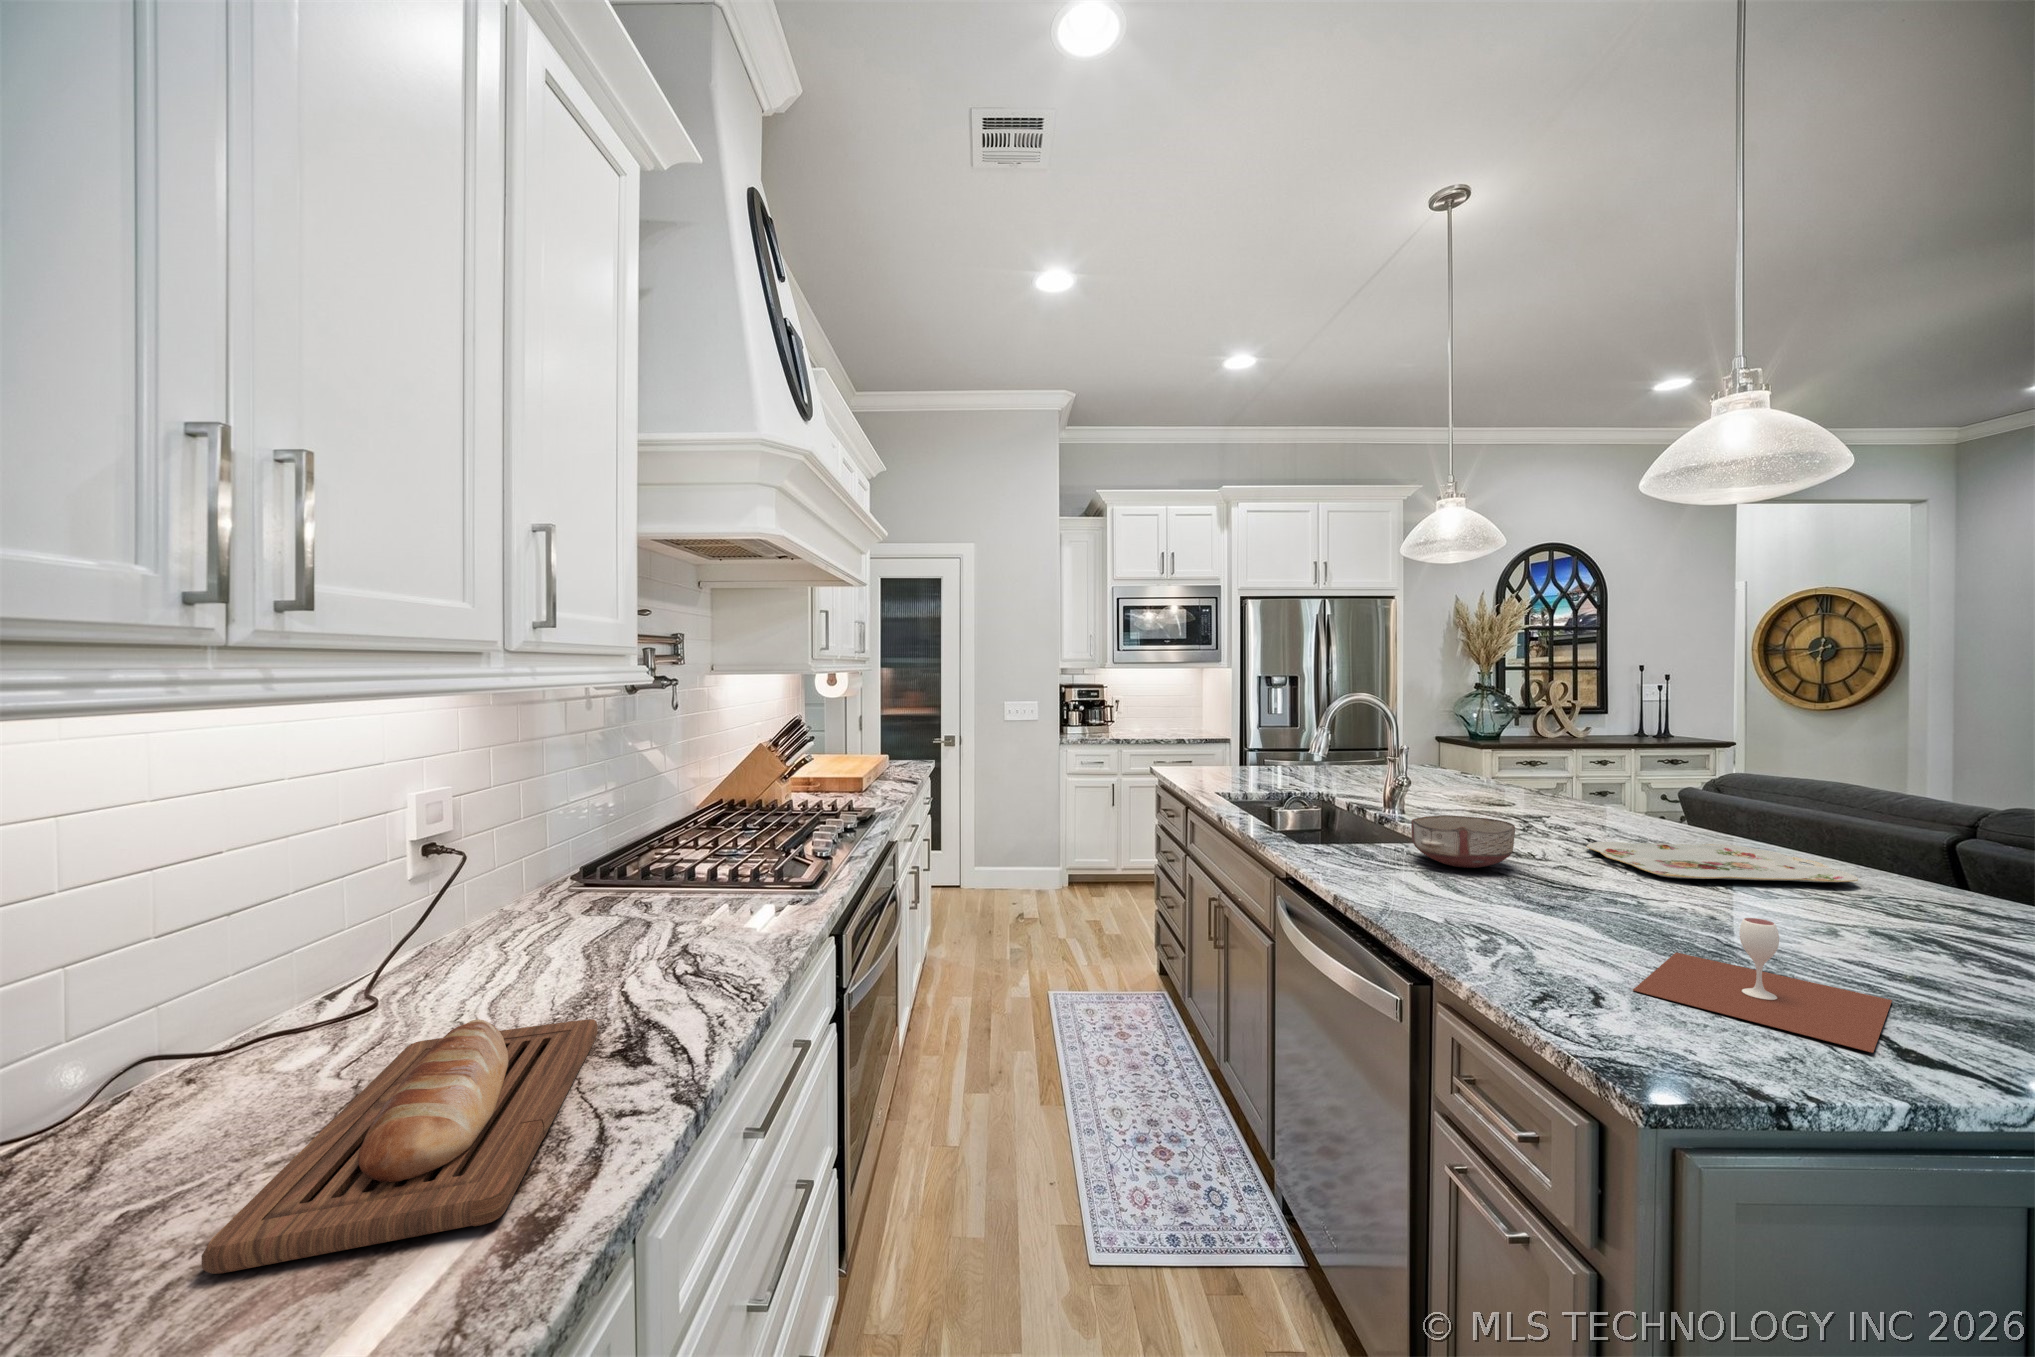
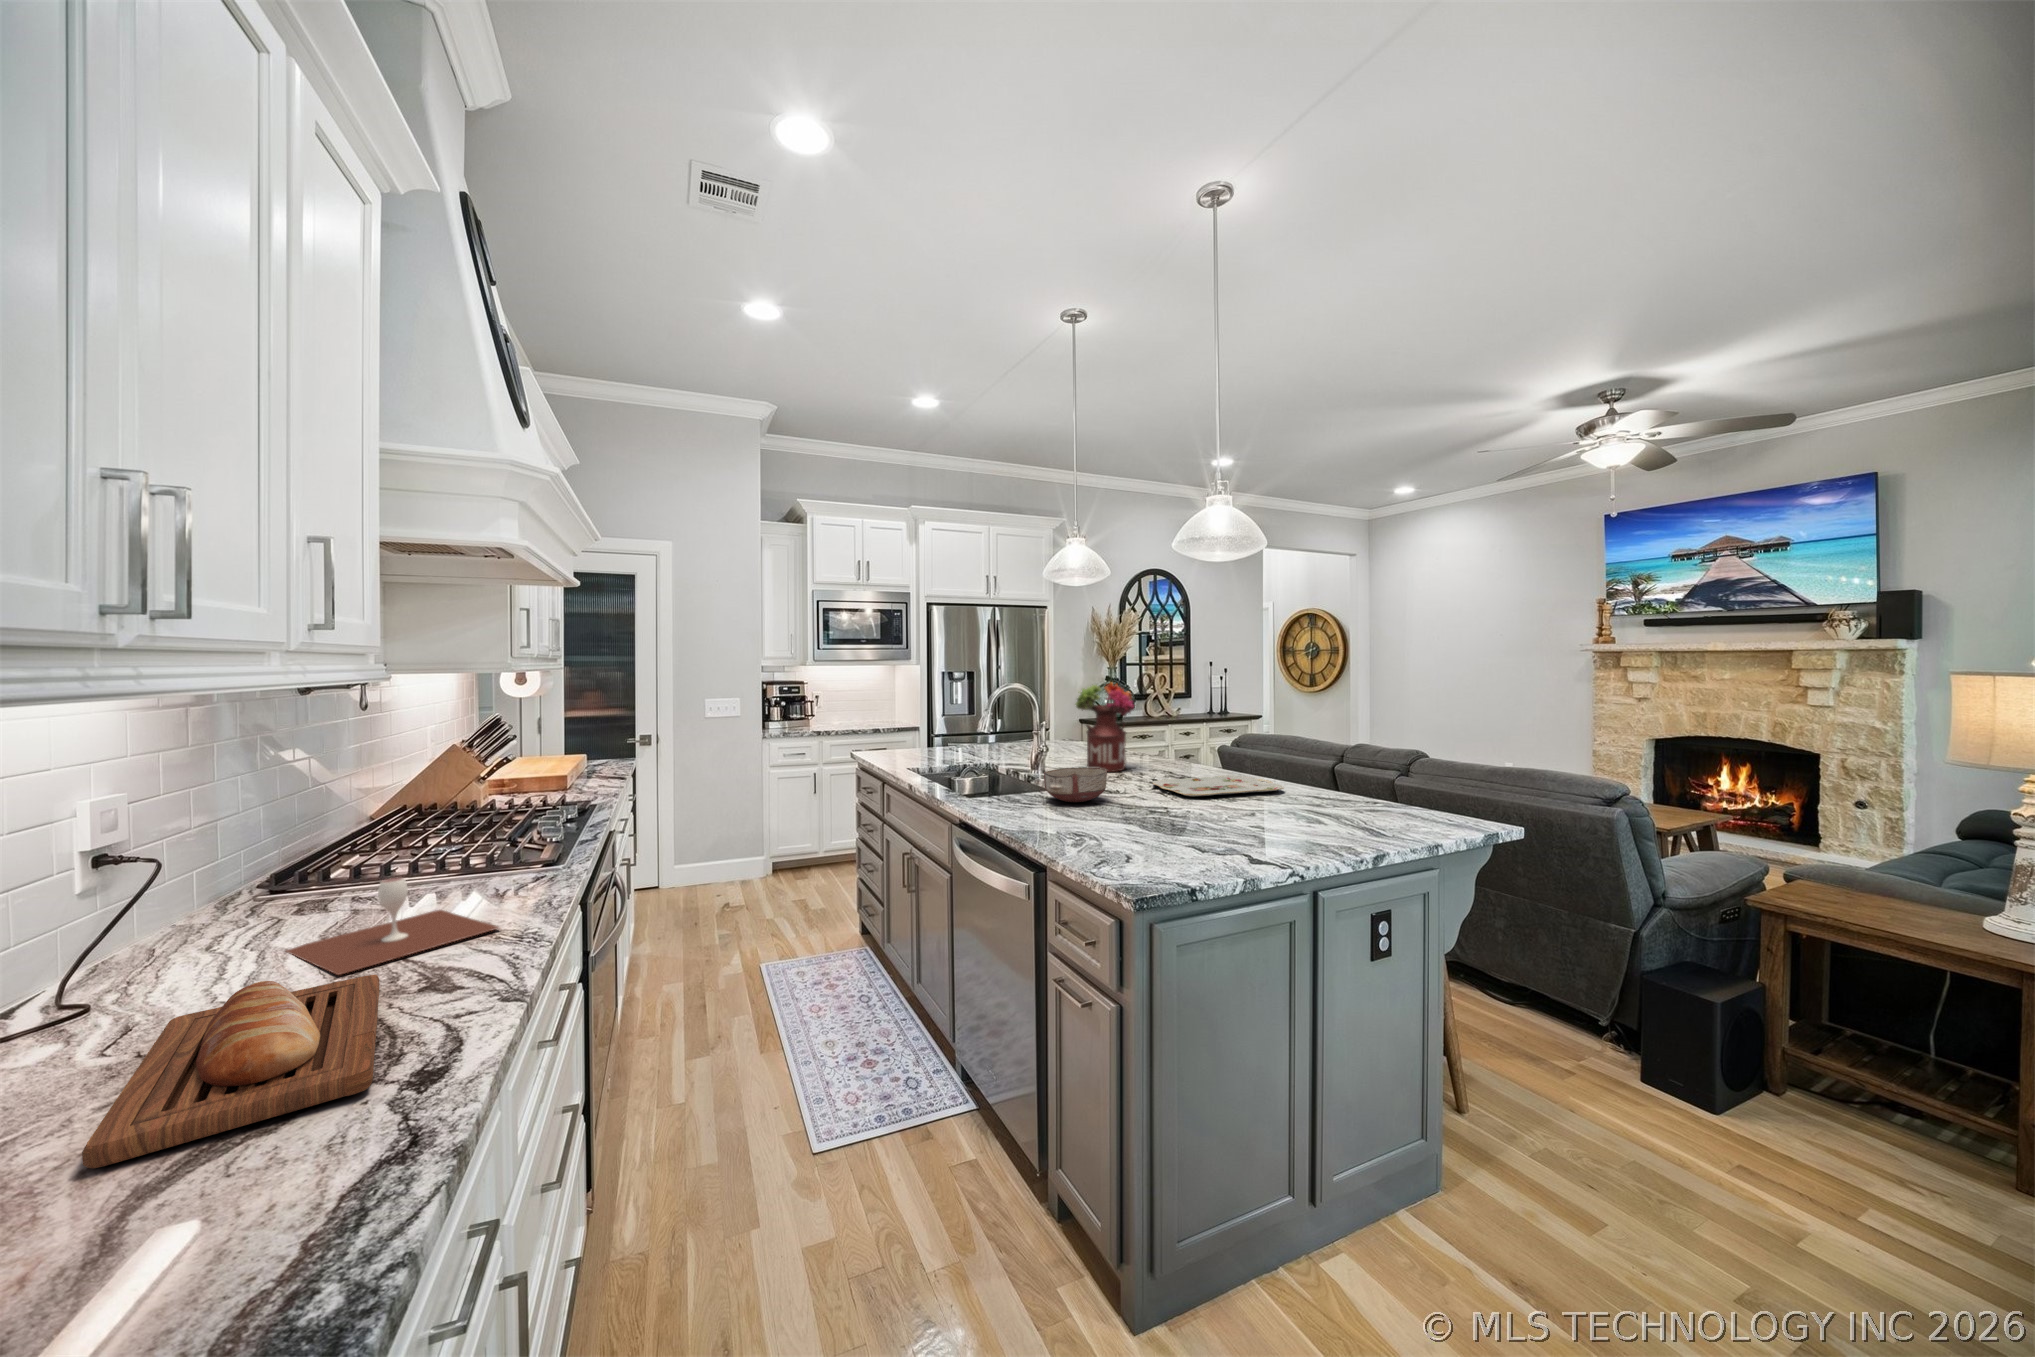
flower arrangement: none [1451,694,1552,820] -> present [1076,682,1134,772]
wine glass: present [1633,918,1892,1053] -> present [287,877,499,975]

